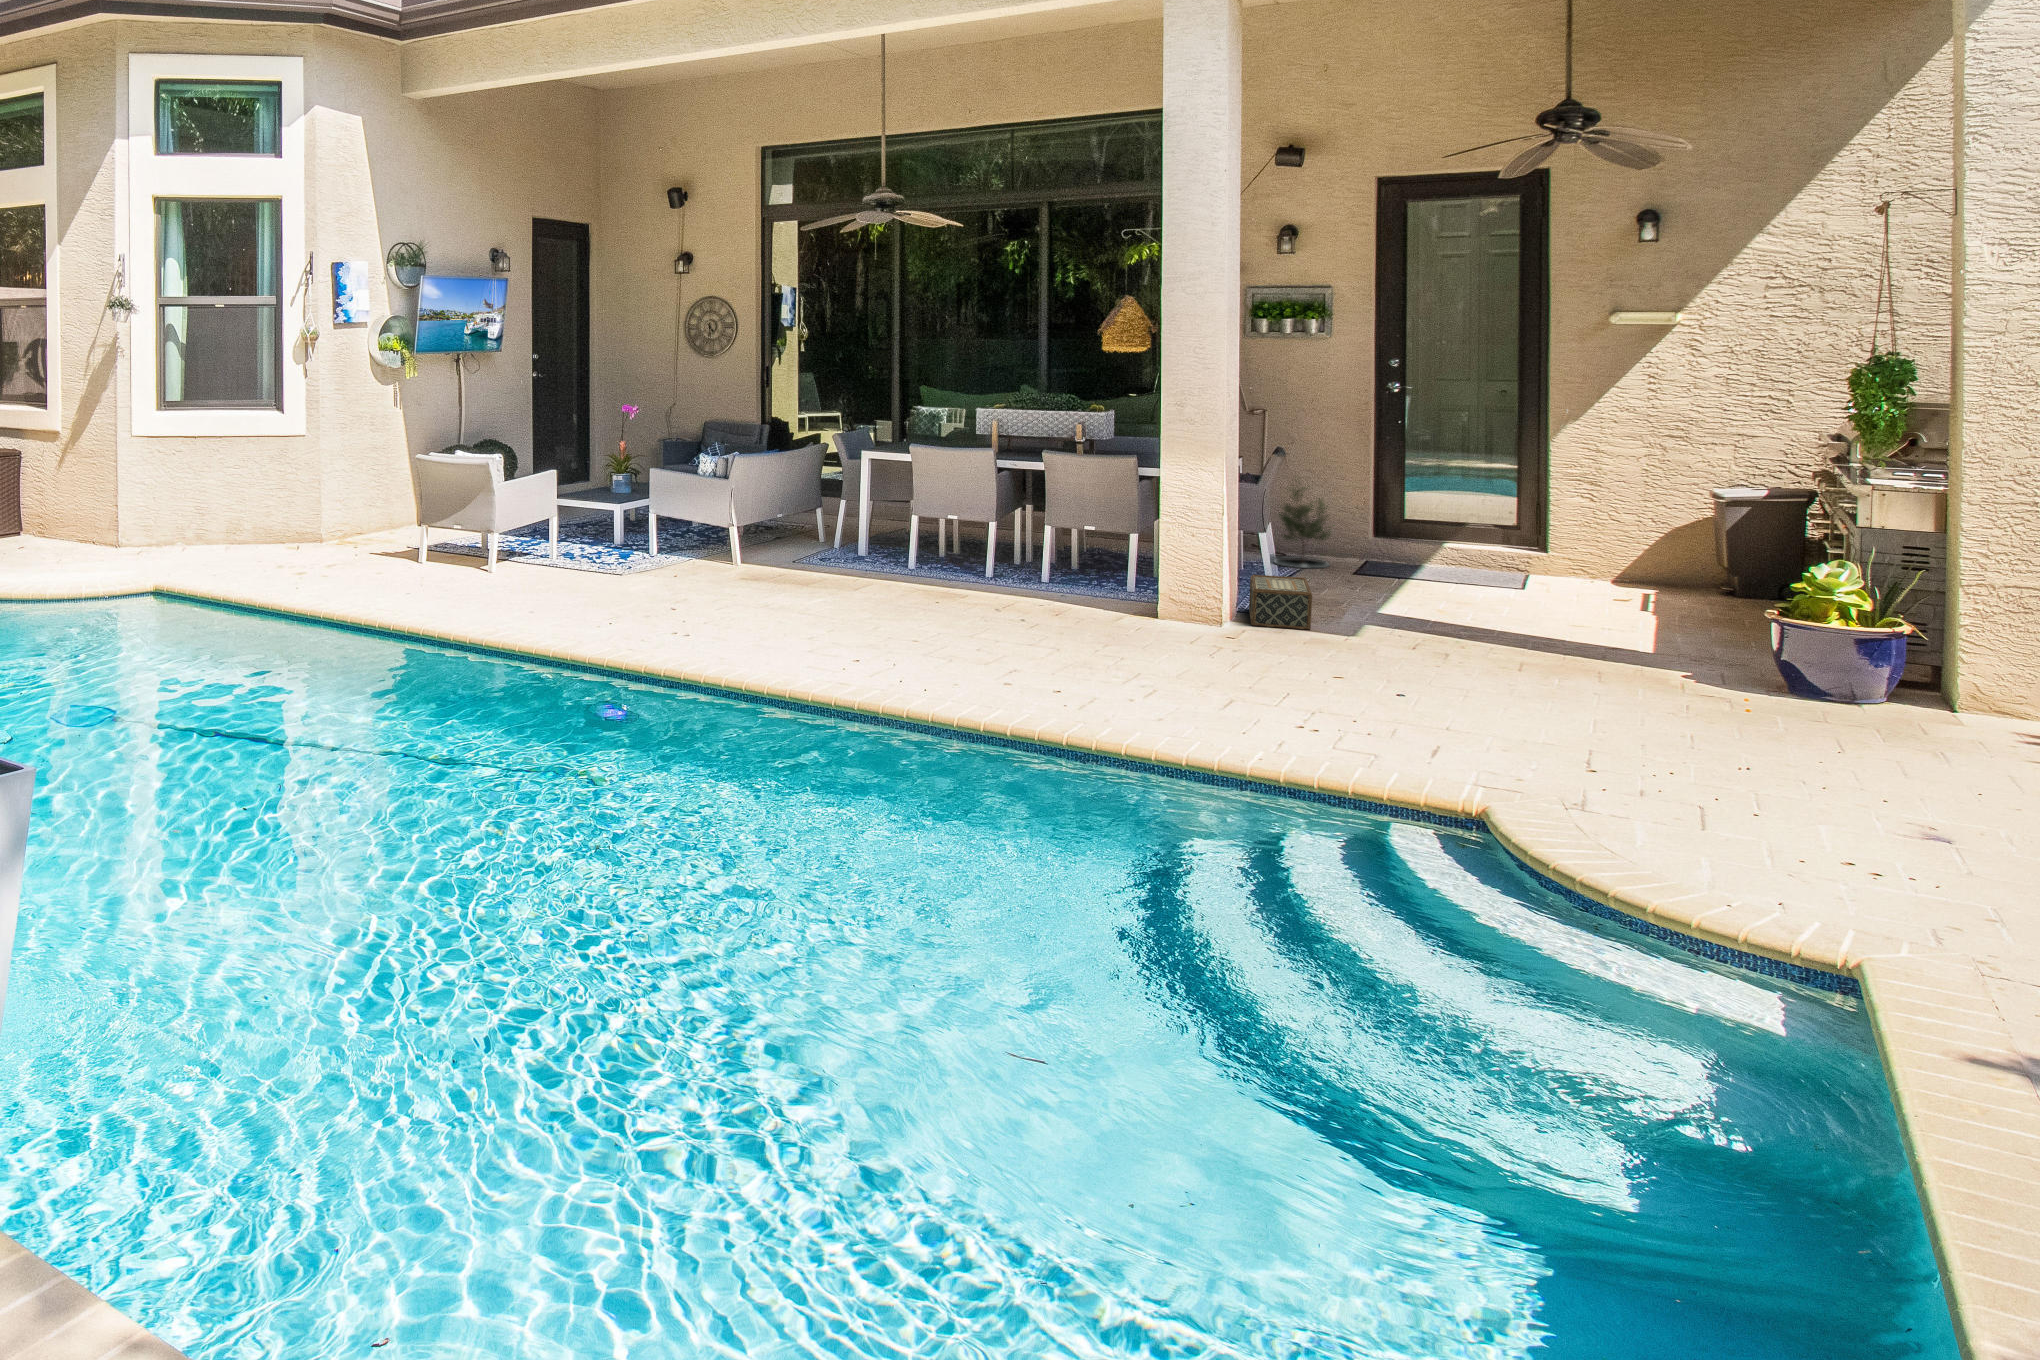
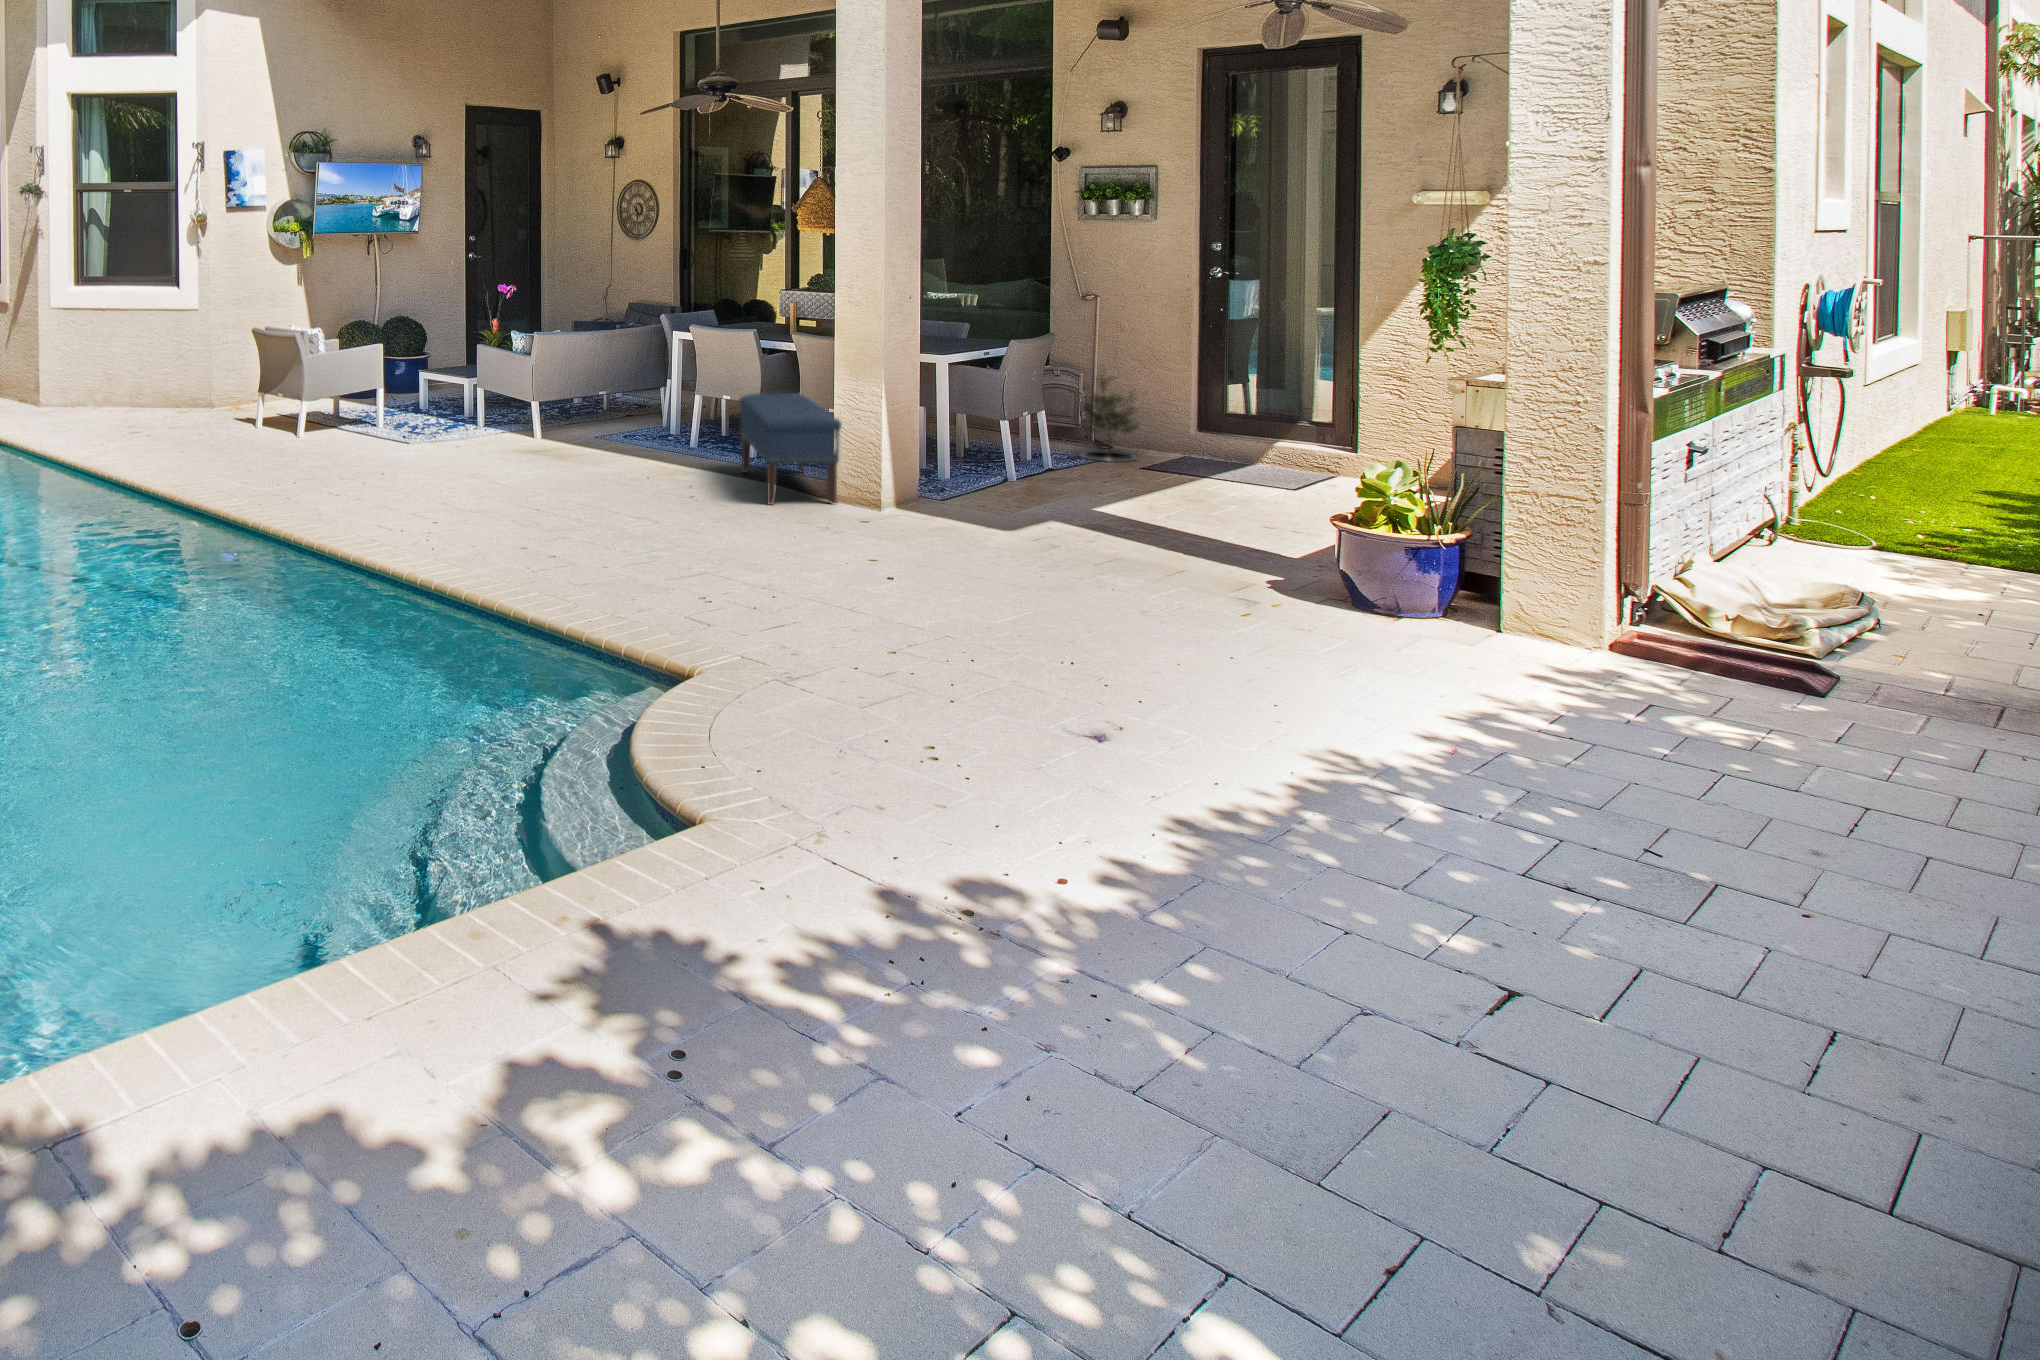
bench: none [1009,511,1179,625] -> present [739,393,841,505]
woven basket: present [1249,575,1312,630] -> none [906,462,993,517]

